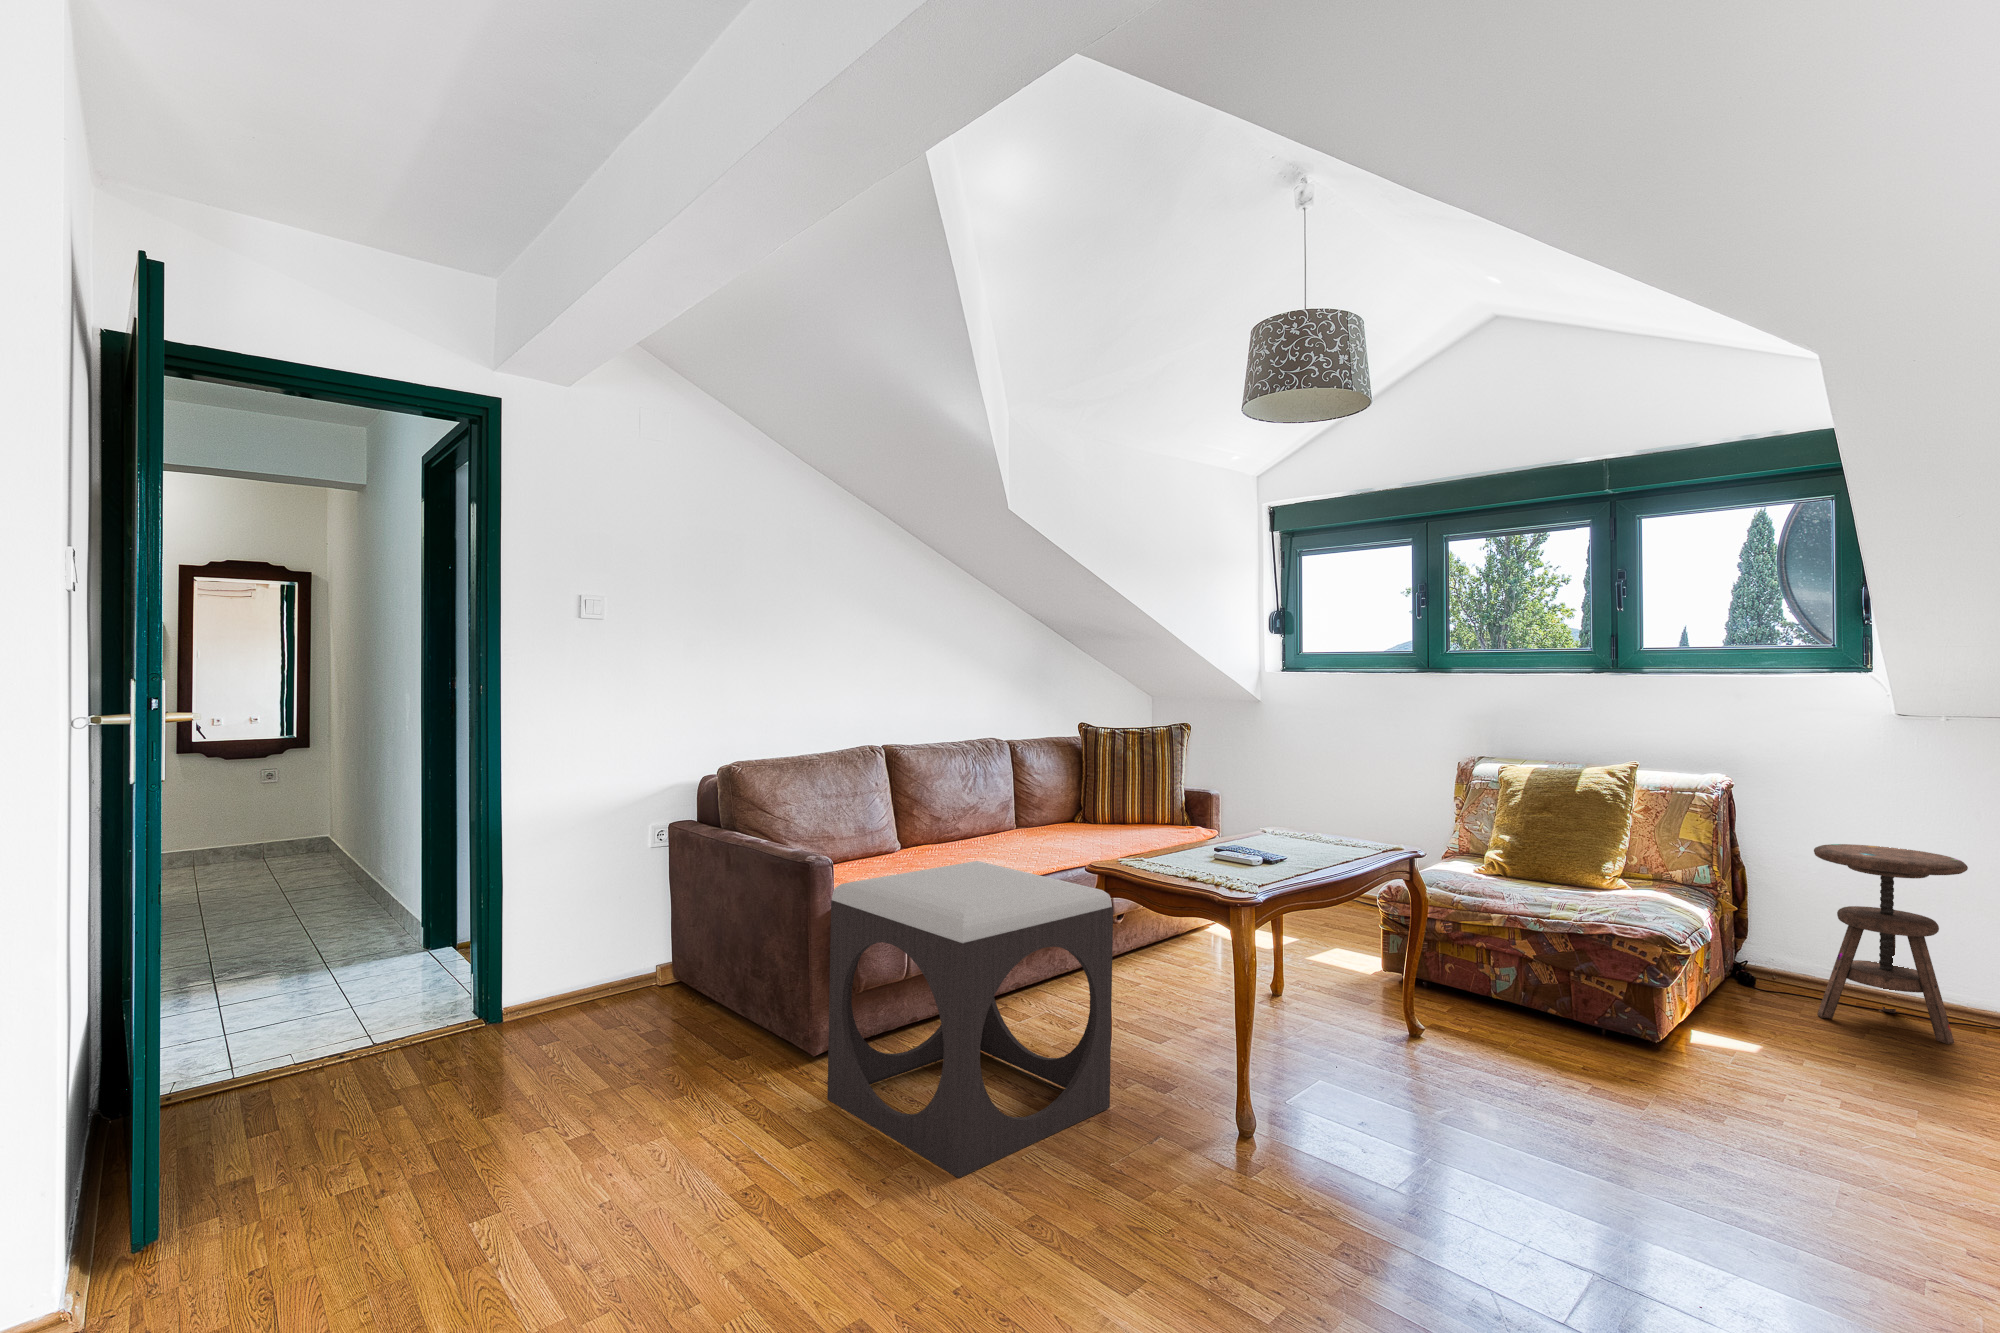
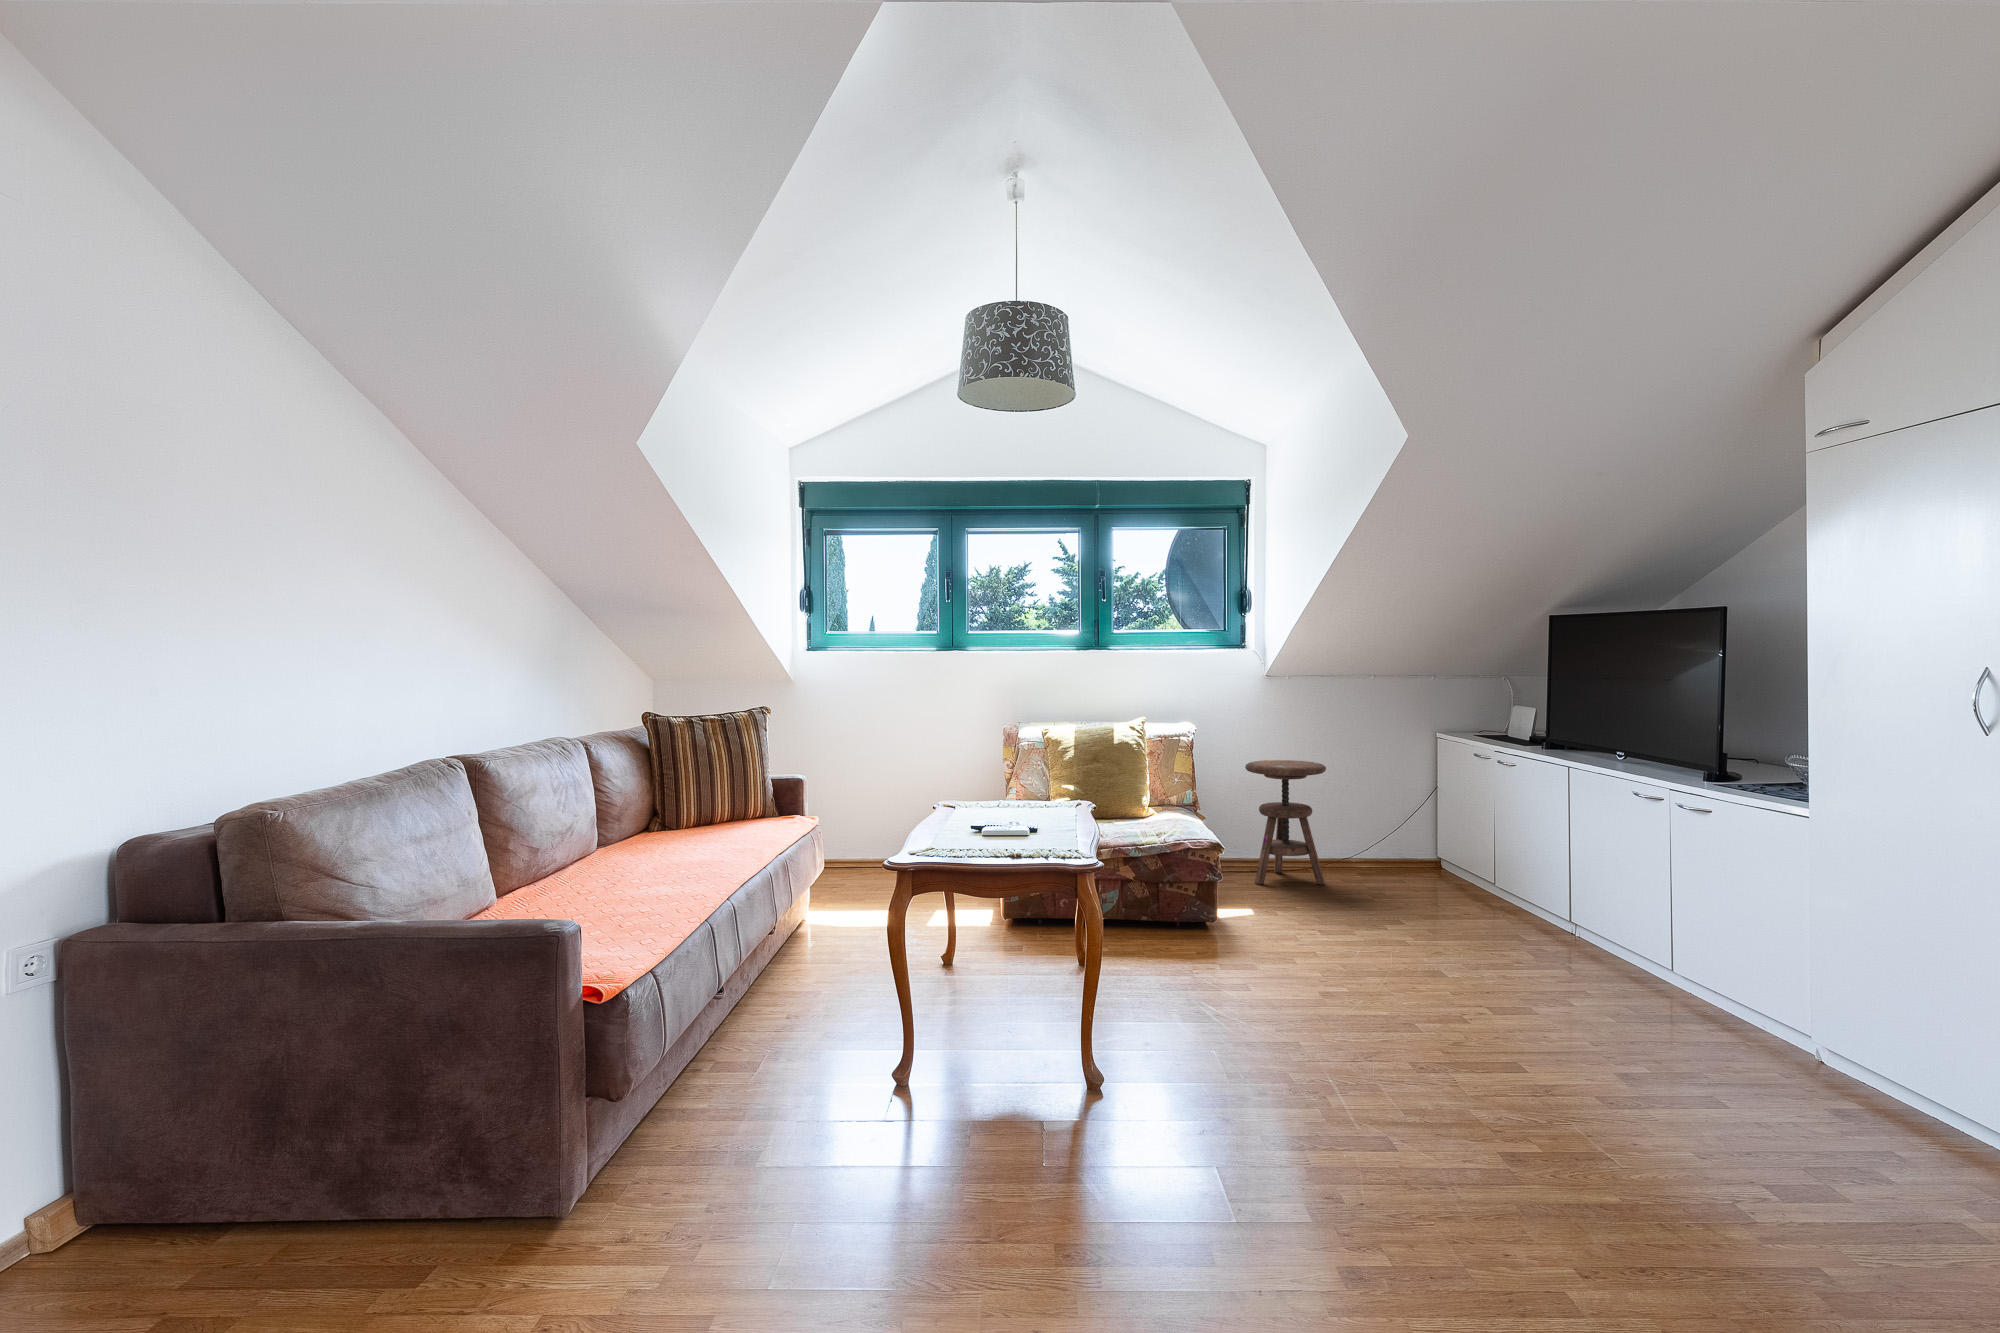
footstool: present [827,861,1113,1178] -> none [704,880,986,1227]

